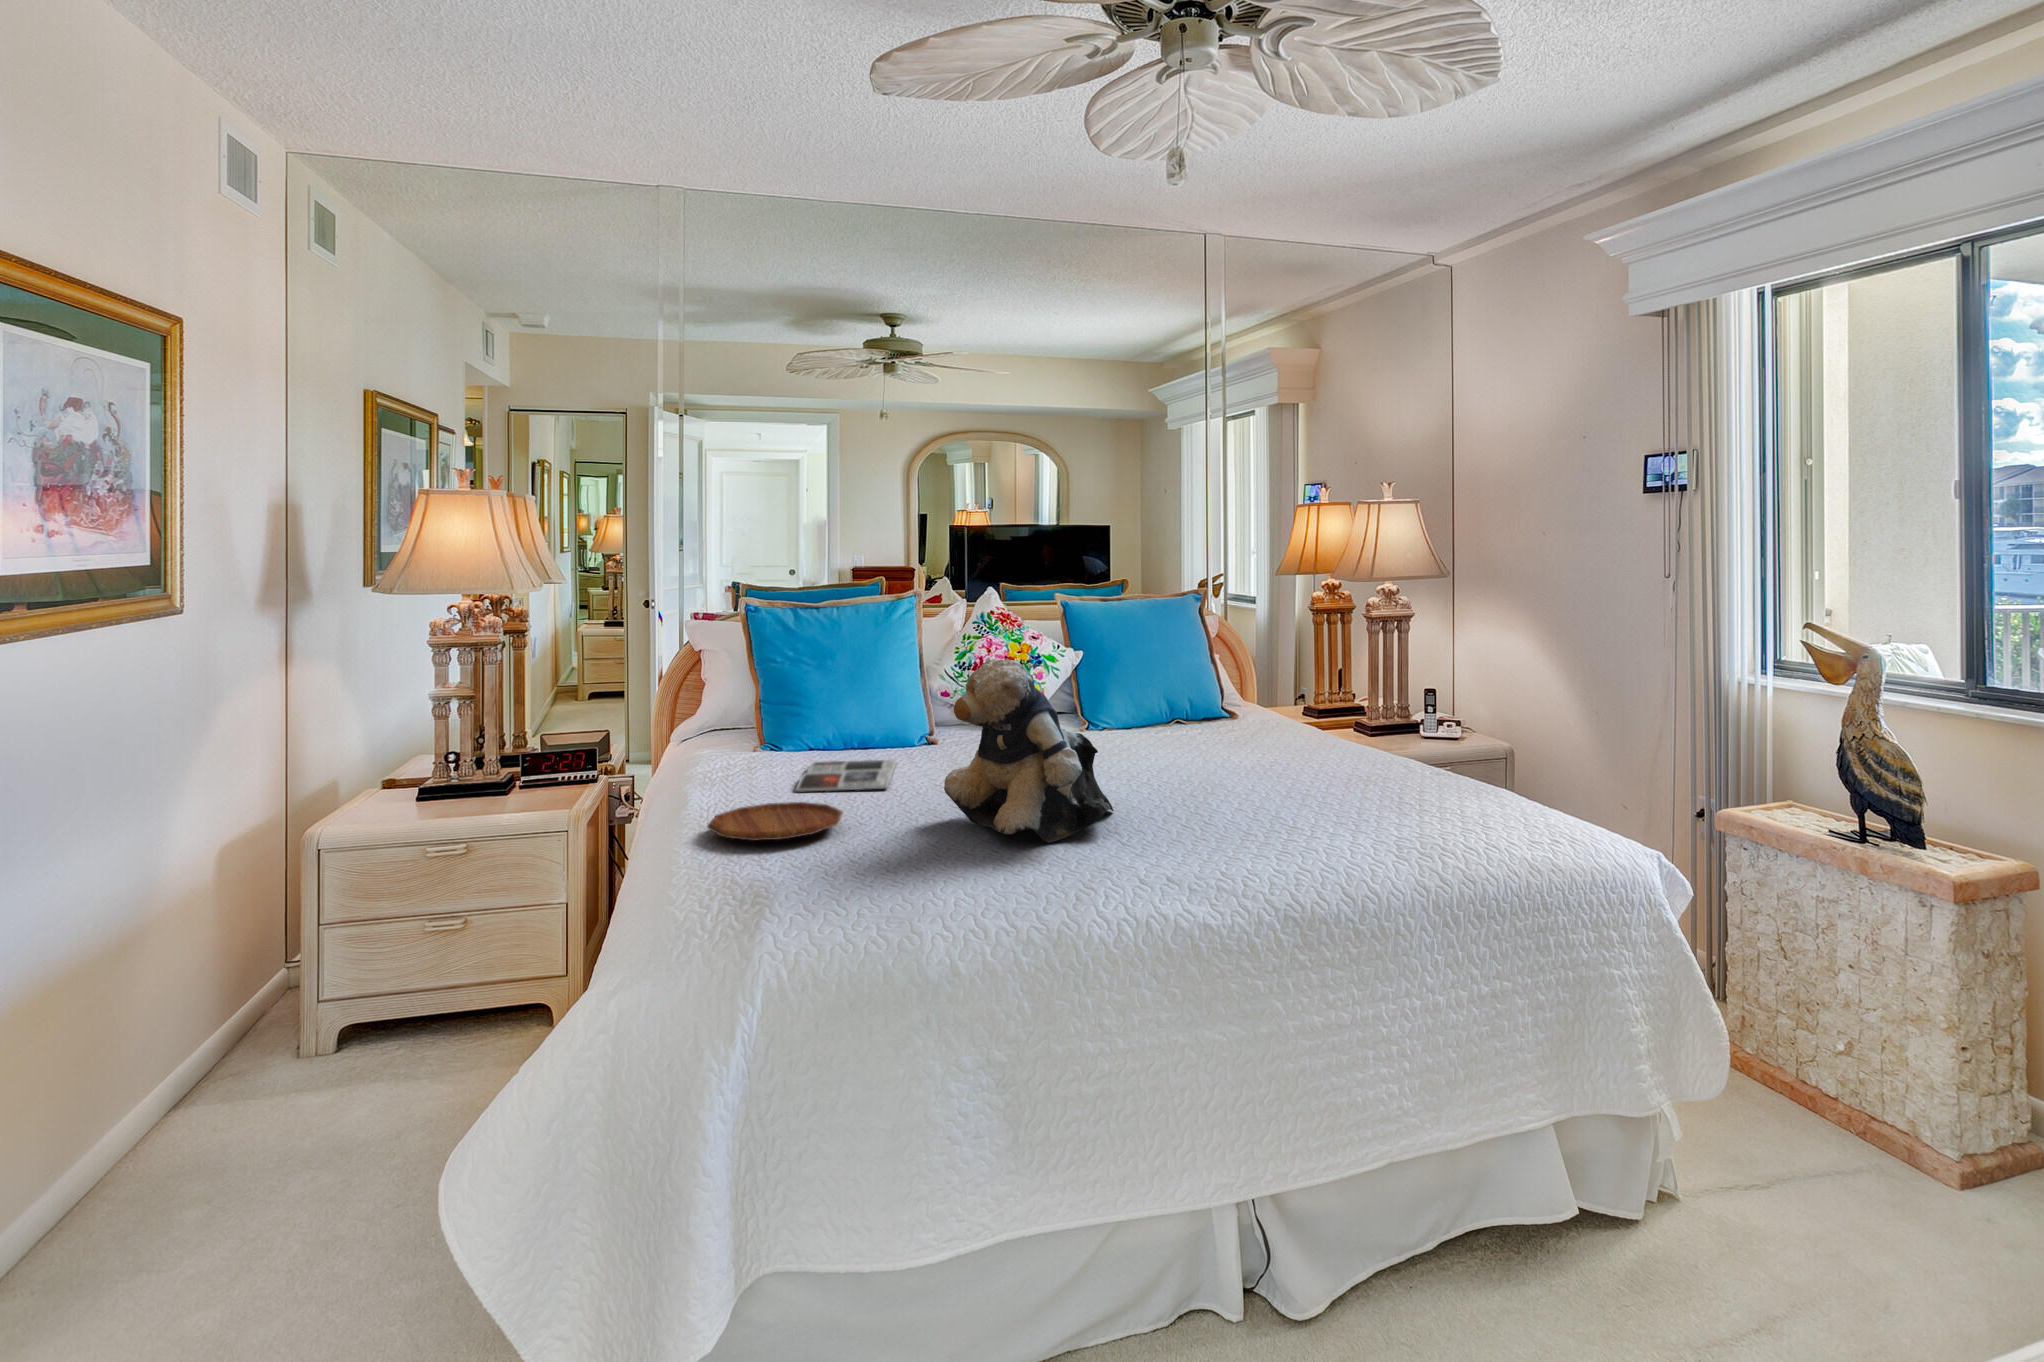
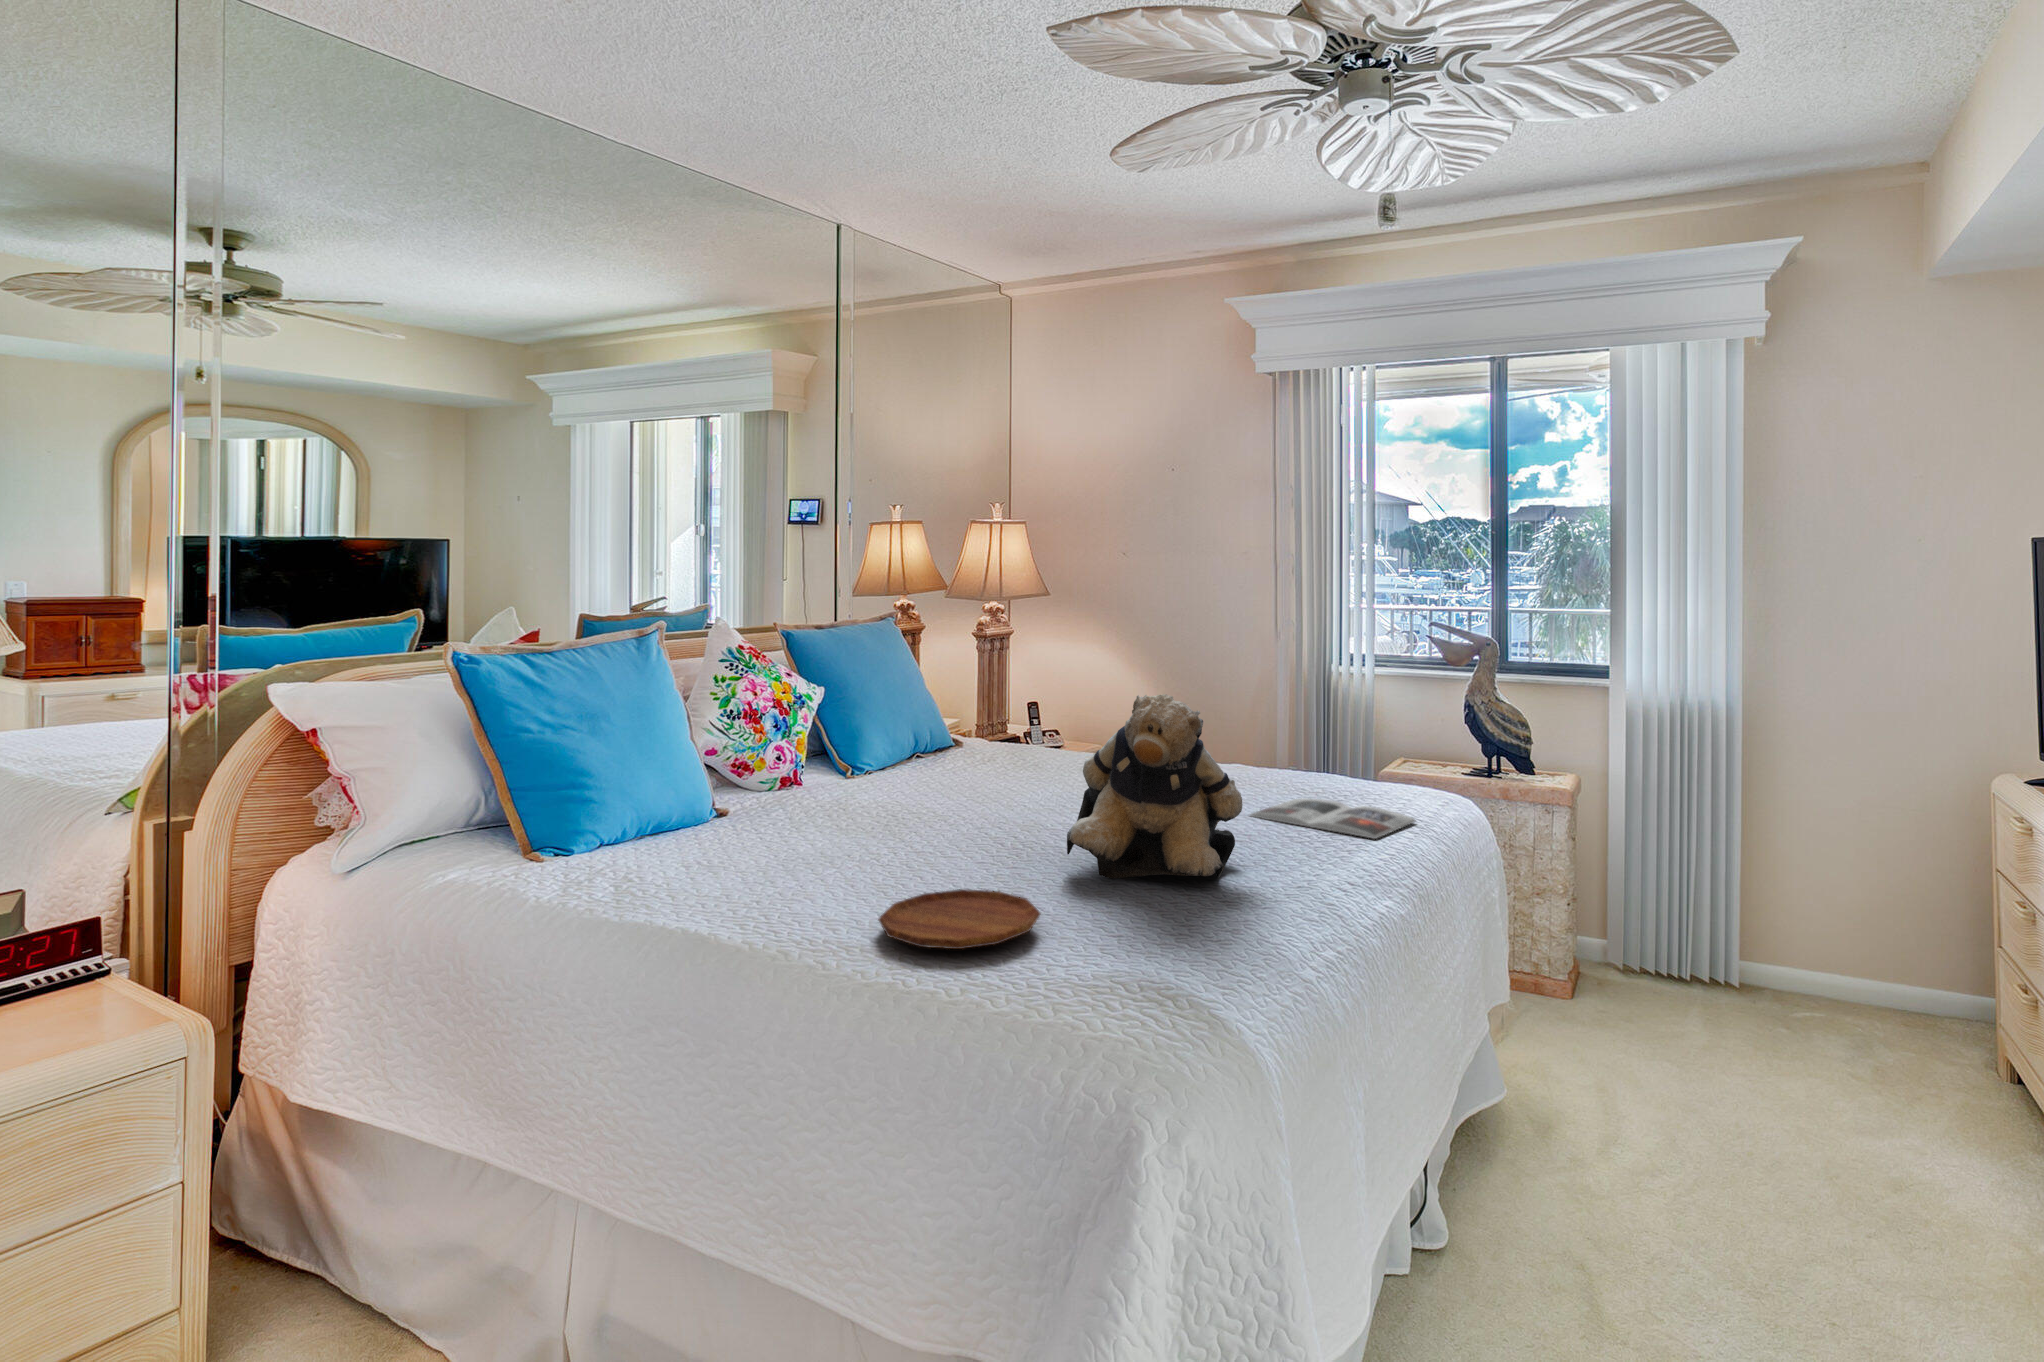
magazine: present [796,760,897,792] -> present [1250,799,1416,839]

